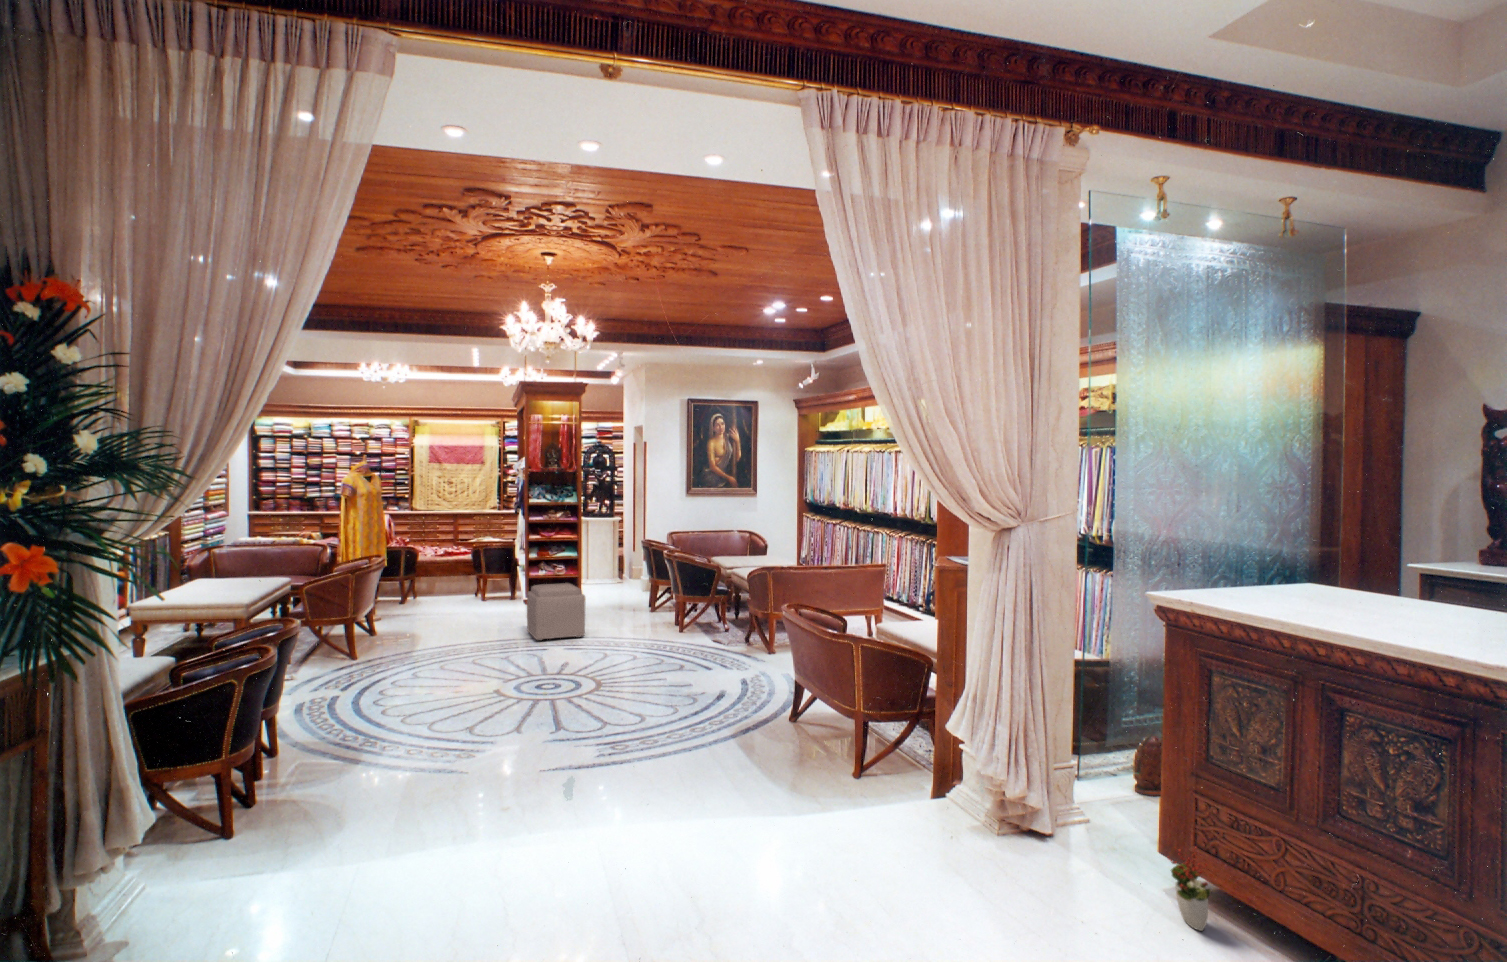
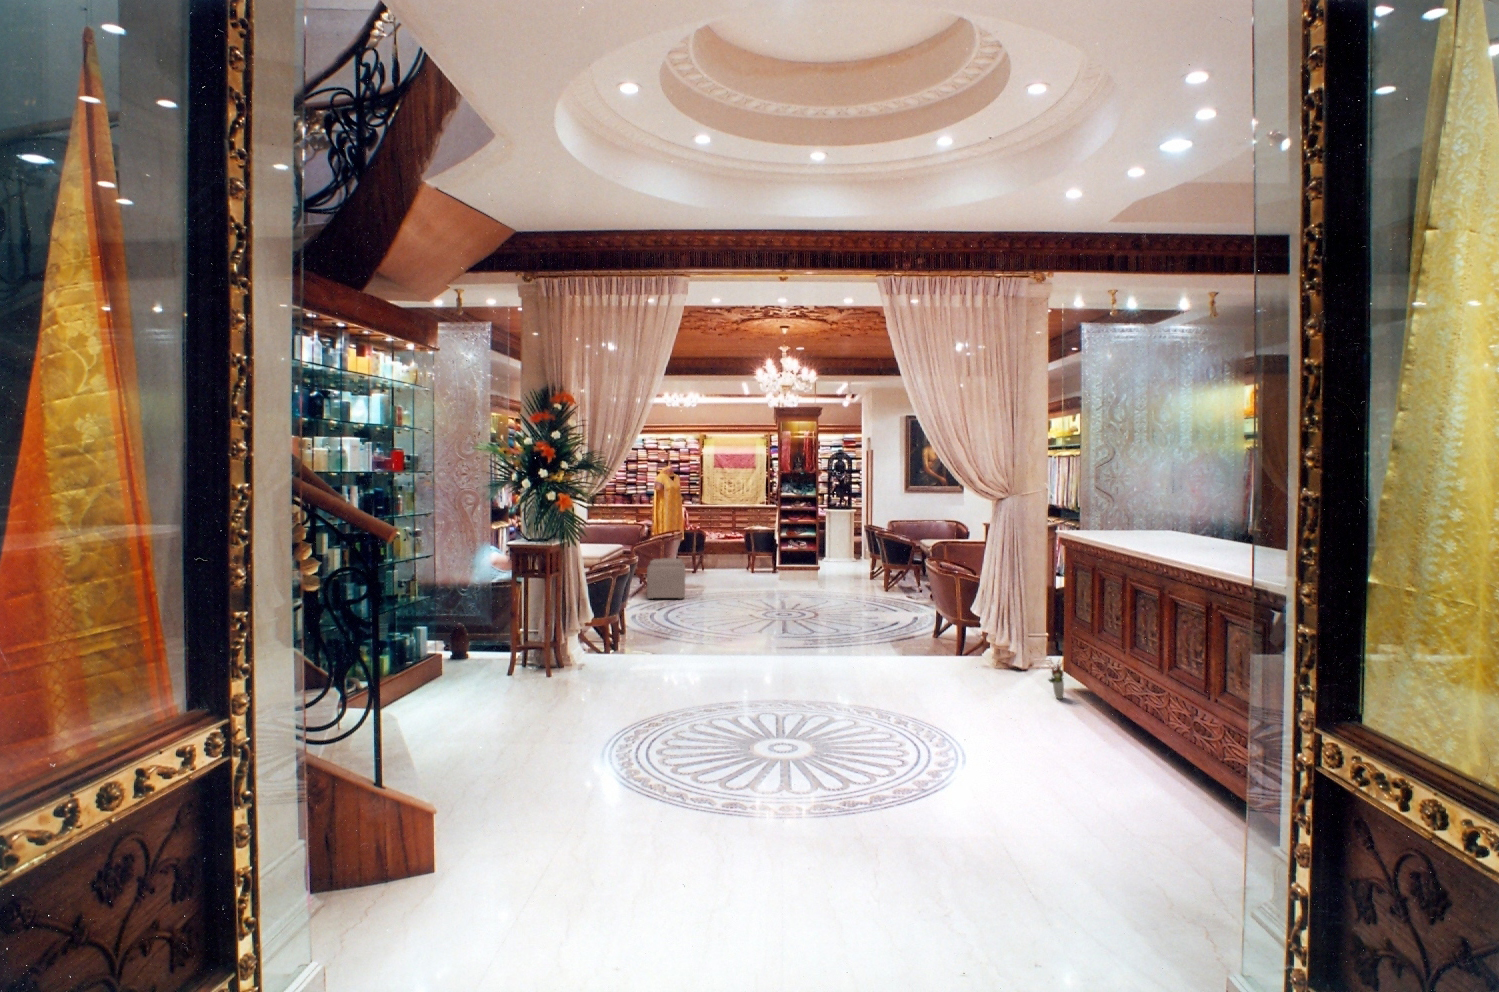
ottoman: present [527,583,585,641] -> present [647,558,685,599]

